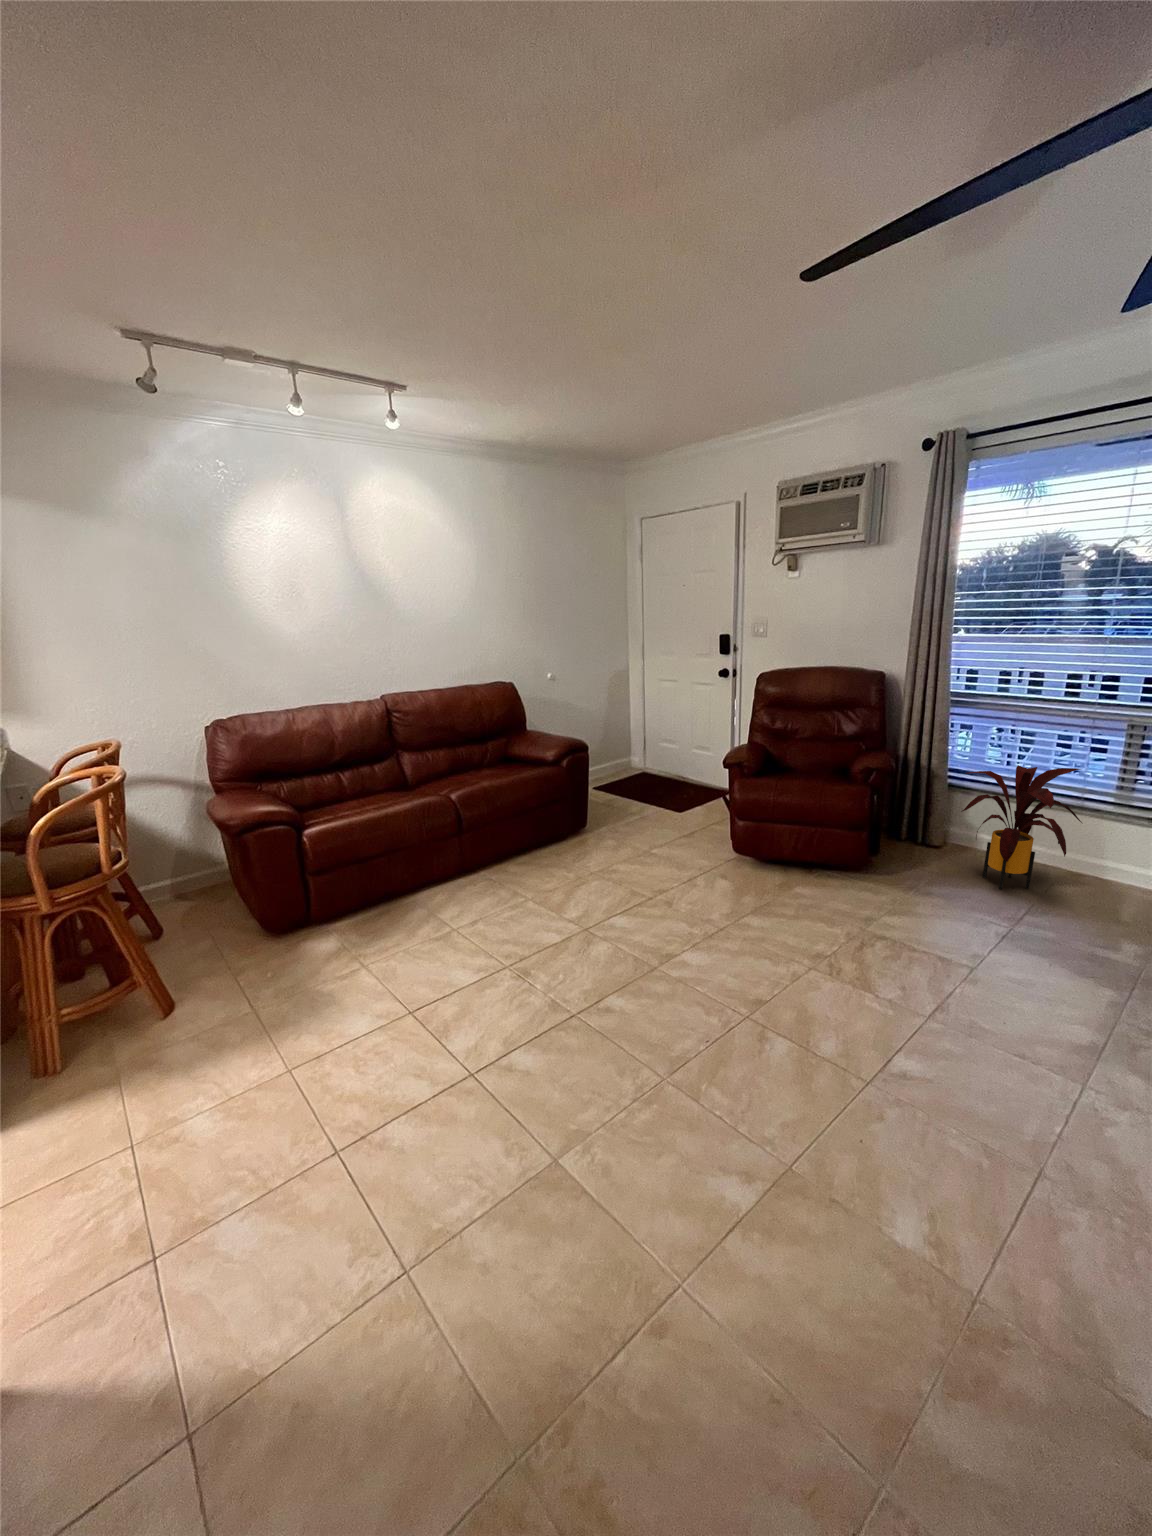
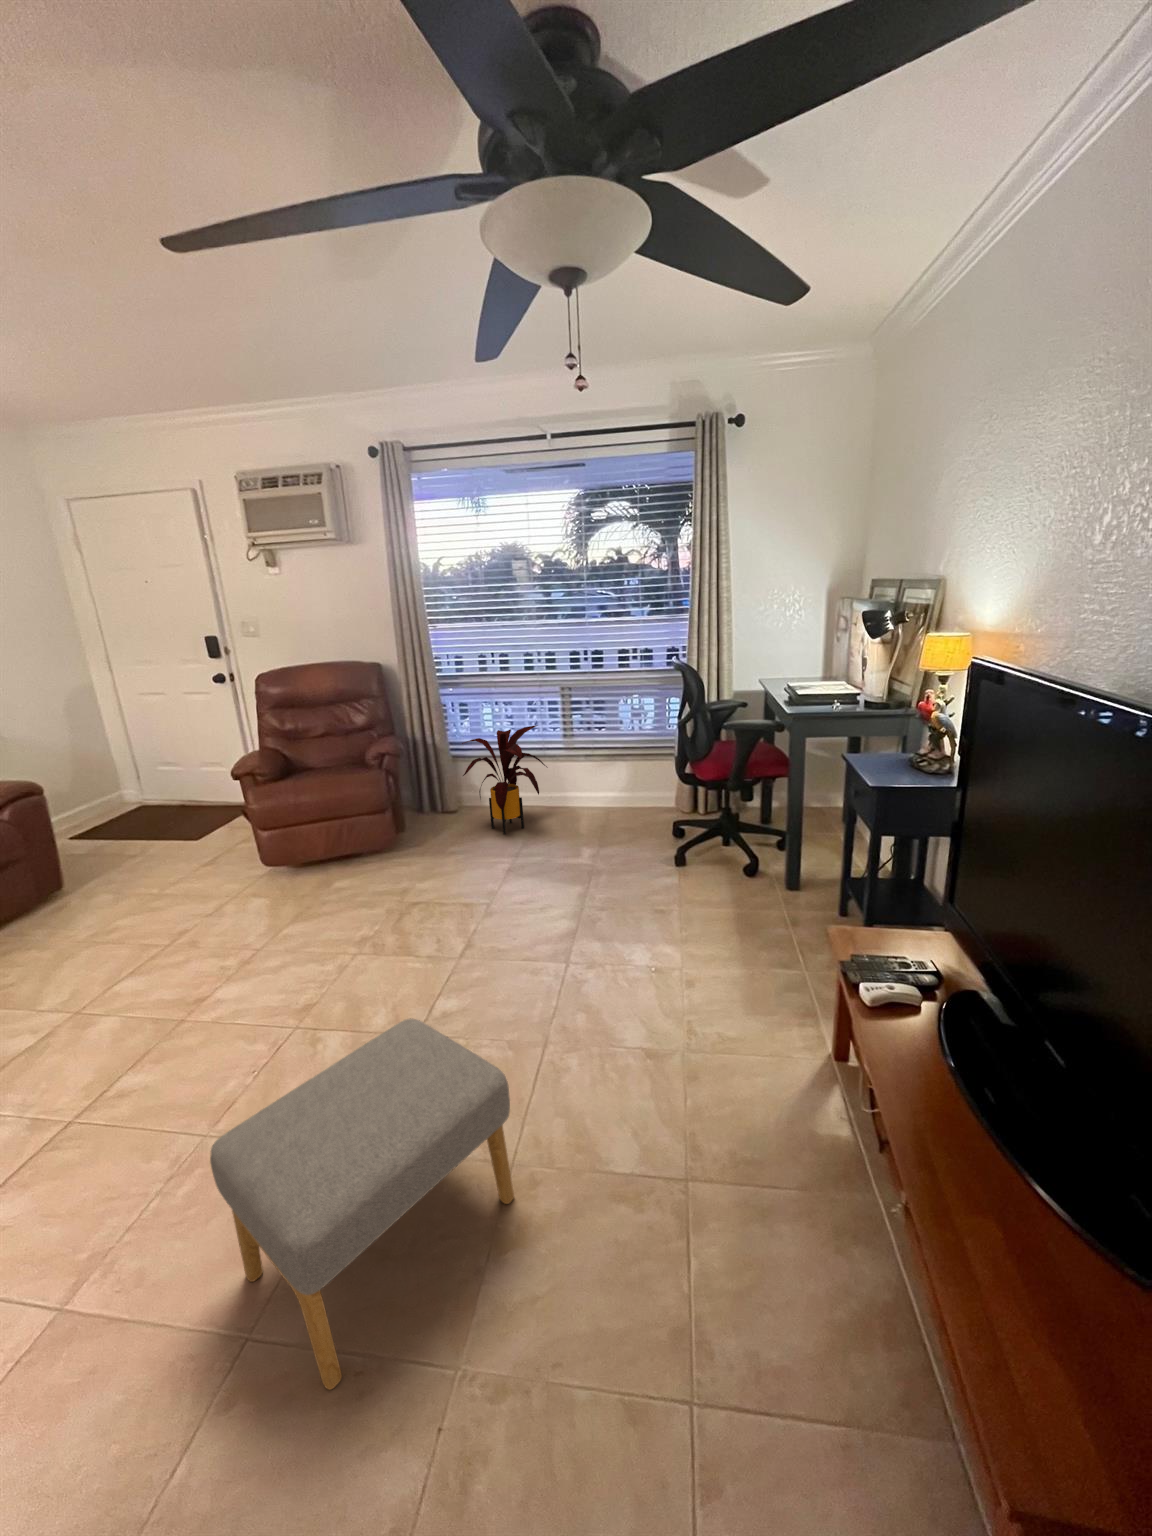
footstool: none [690,1088,1020,1430] -> present [210,1018,514,1390]

